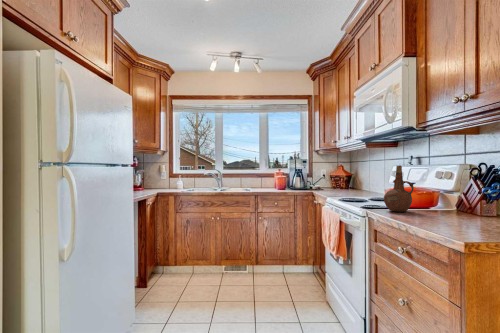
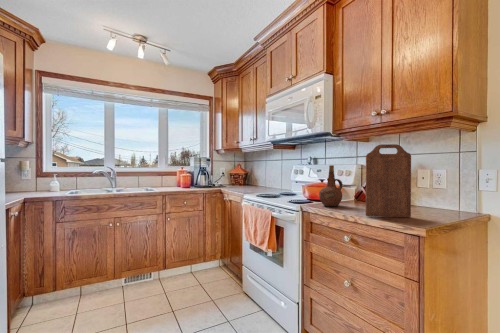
cutting board: none [412,140,471,227] -> present [366,144,411,217]

